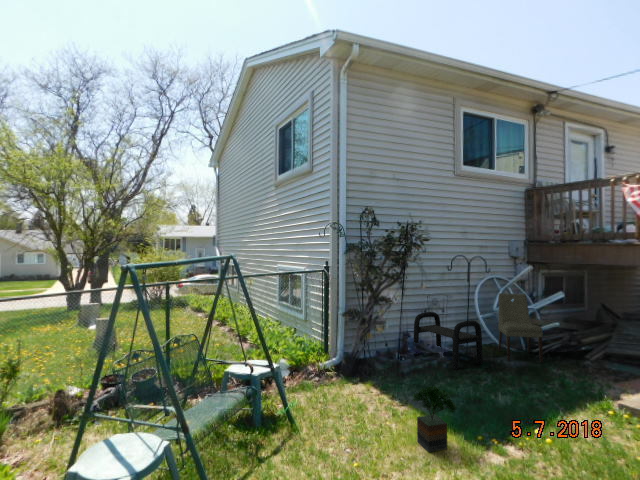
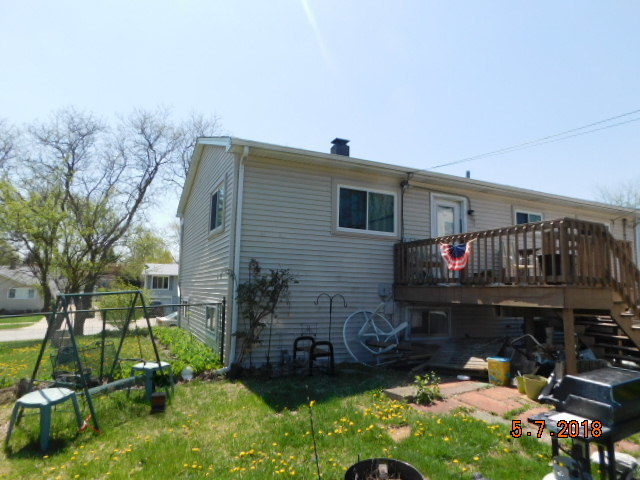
chair: present [498,293,543,362] -> none [354,323,380,373]
potted tree: present [413,386,457,452] -> present [149,374,172,412]

